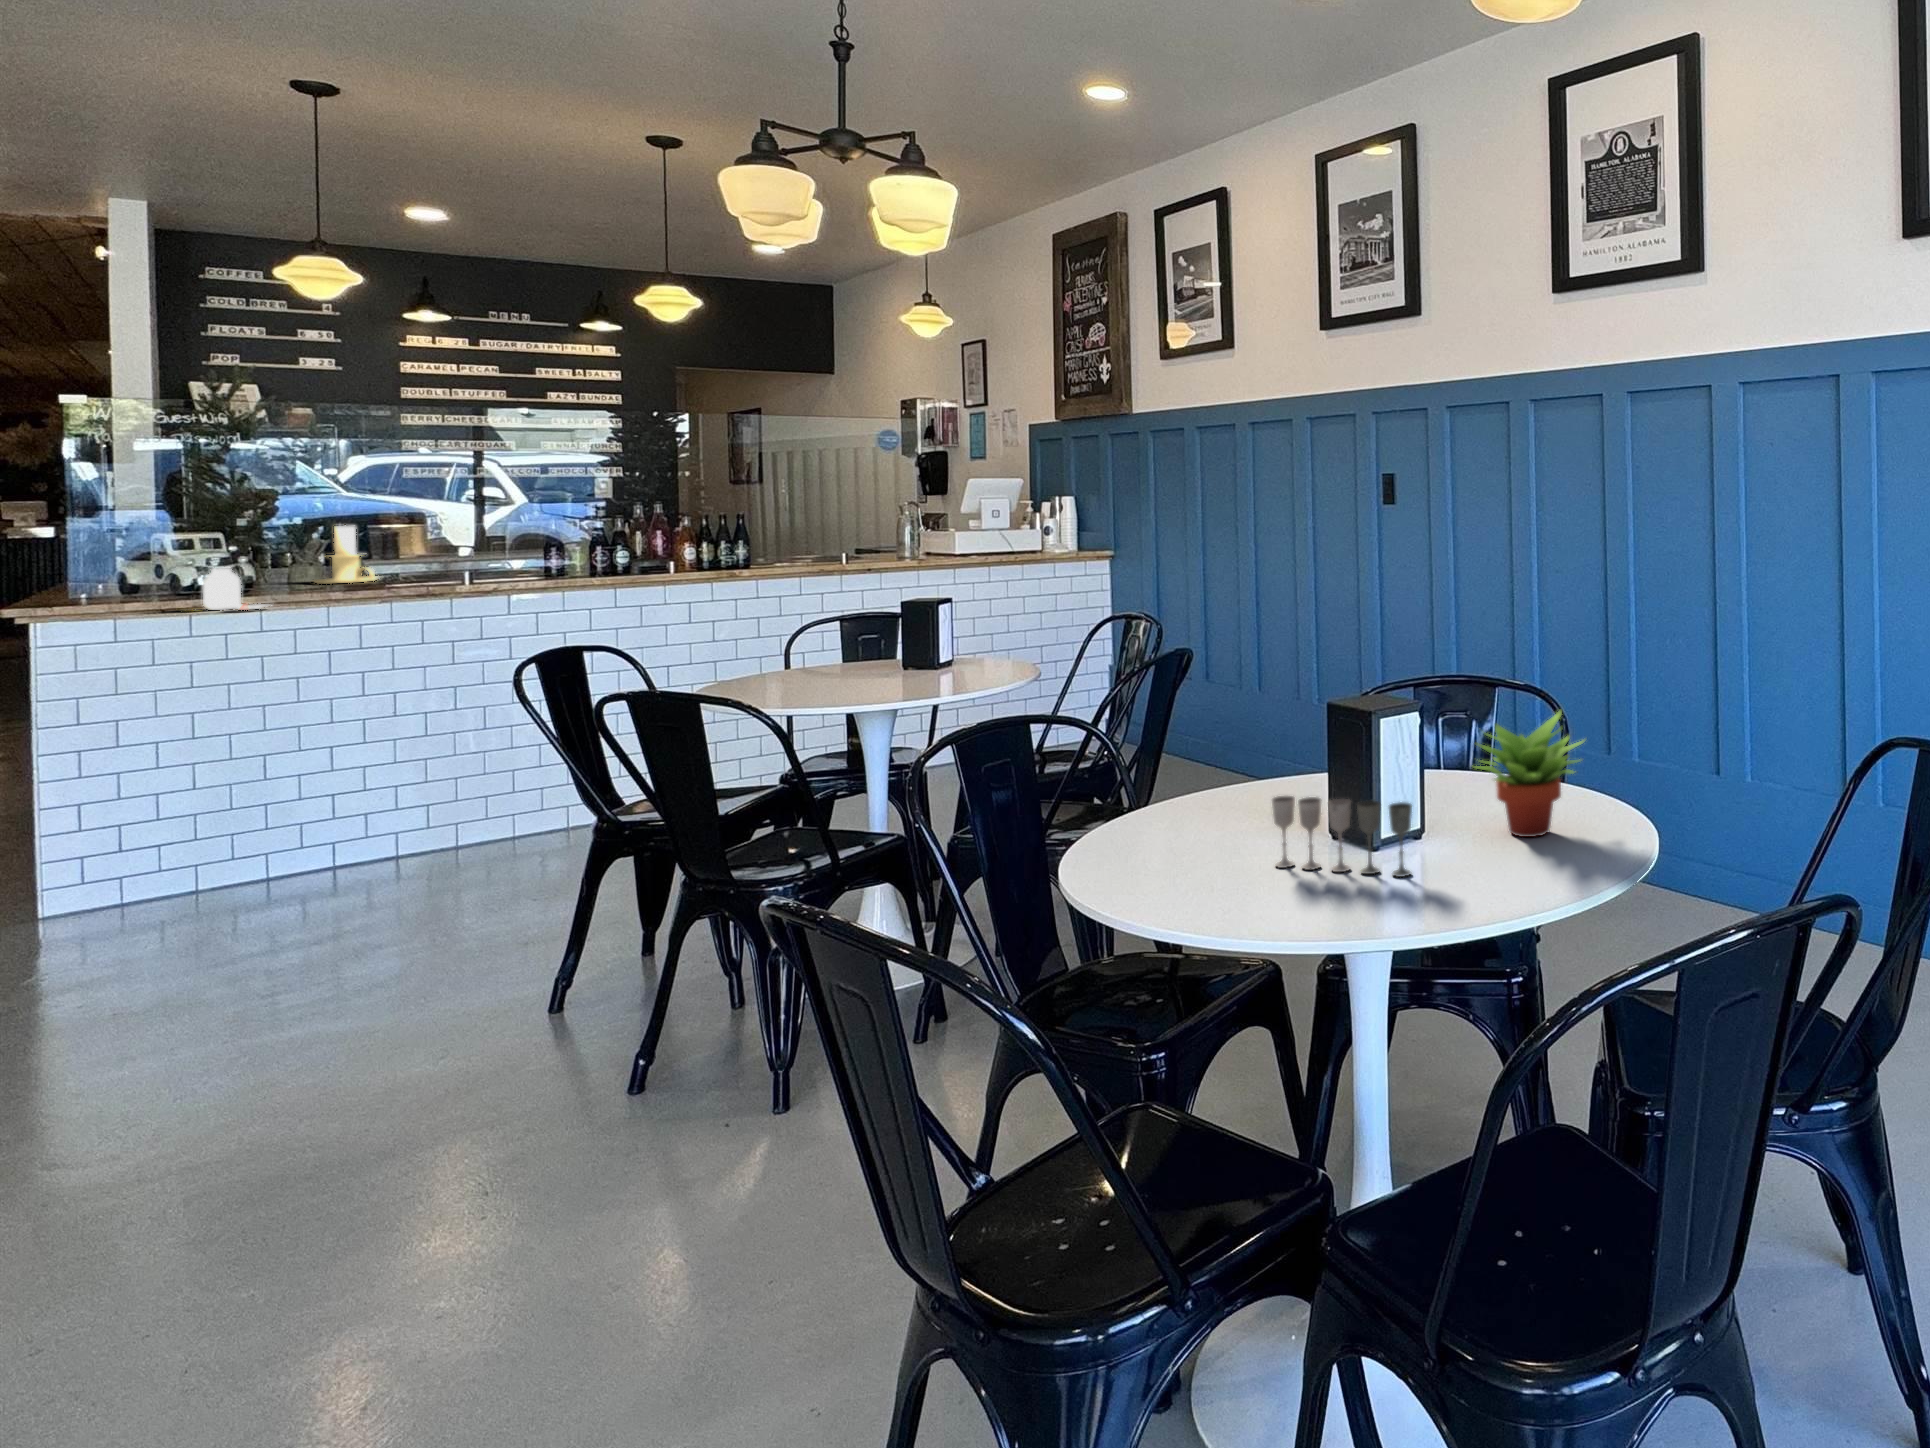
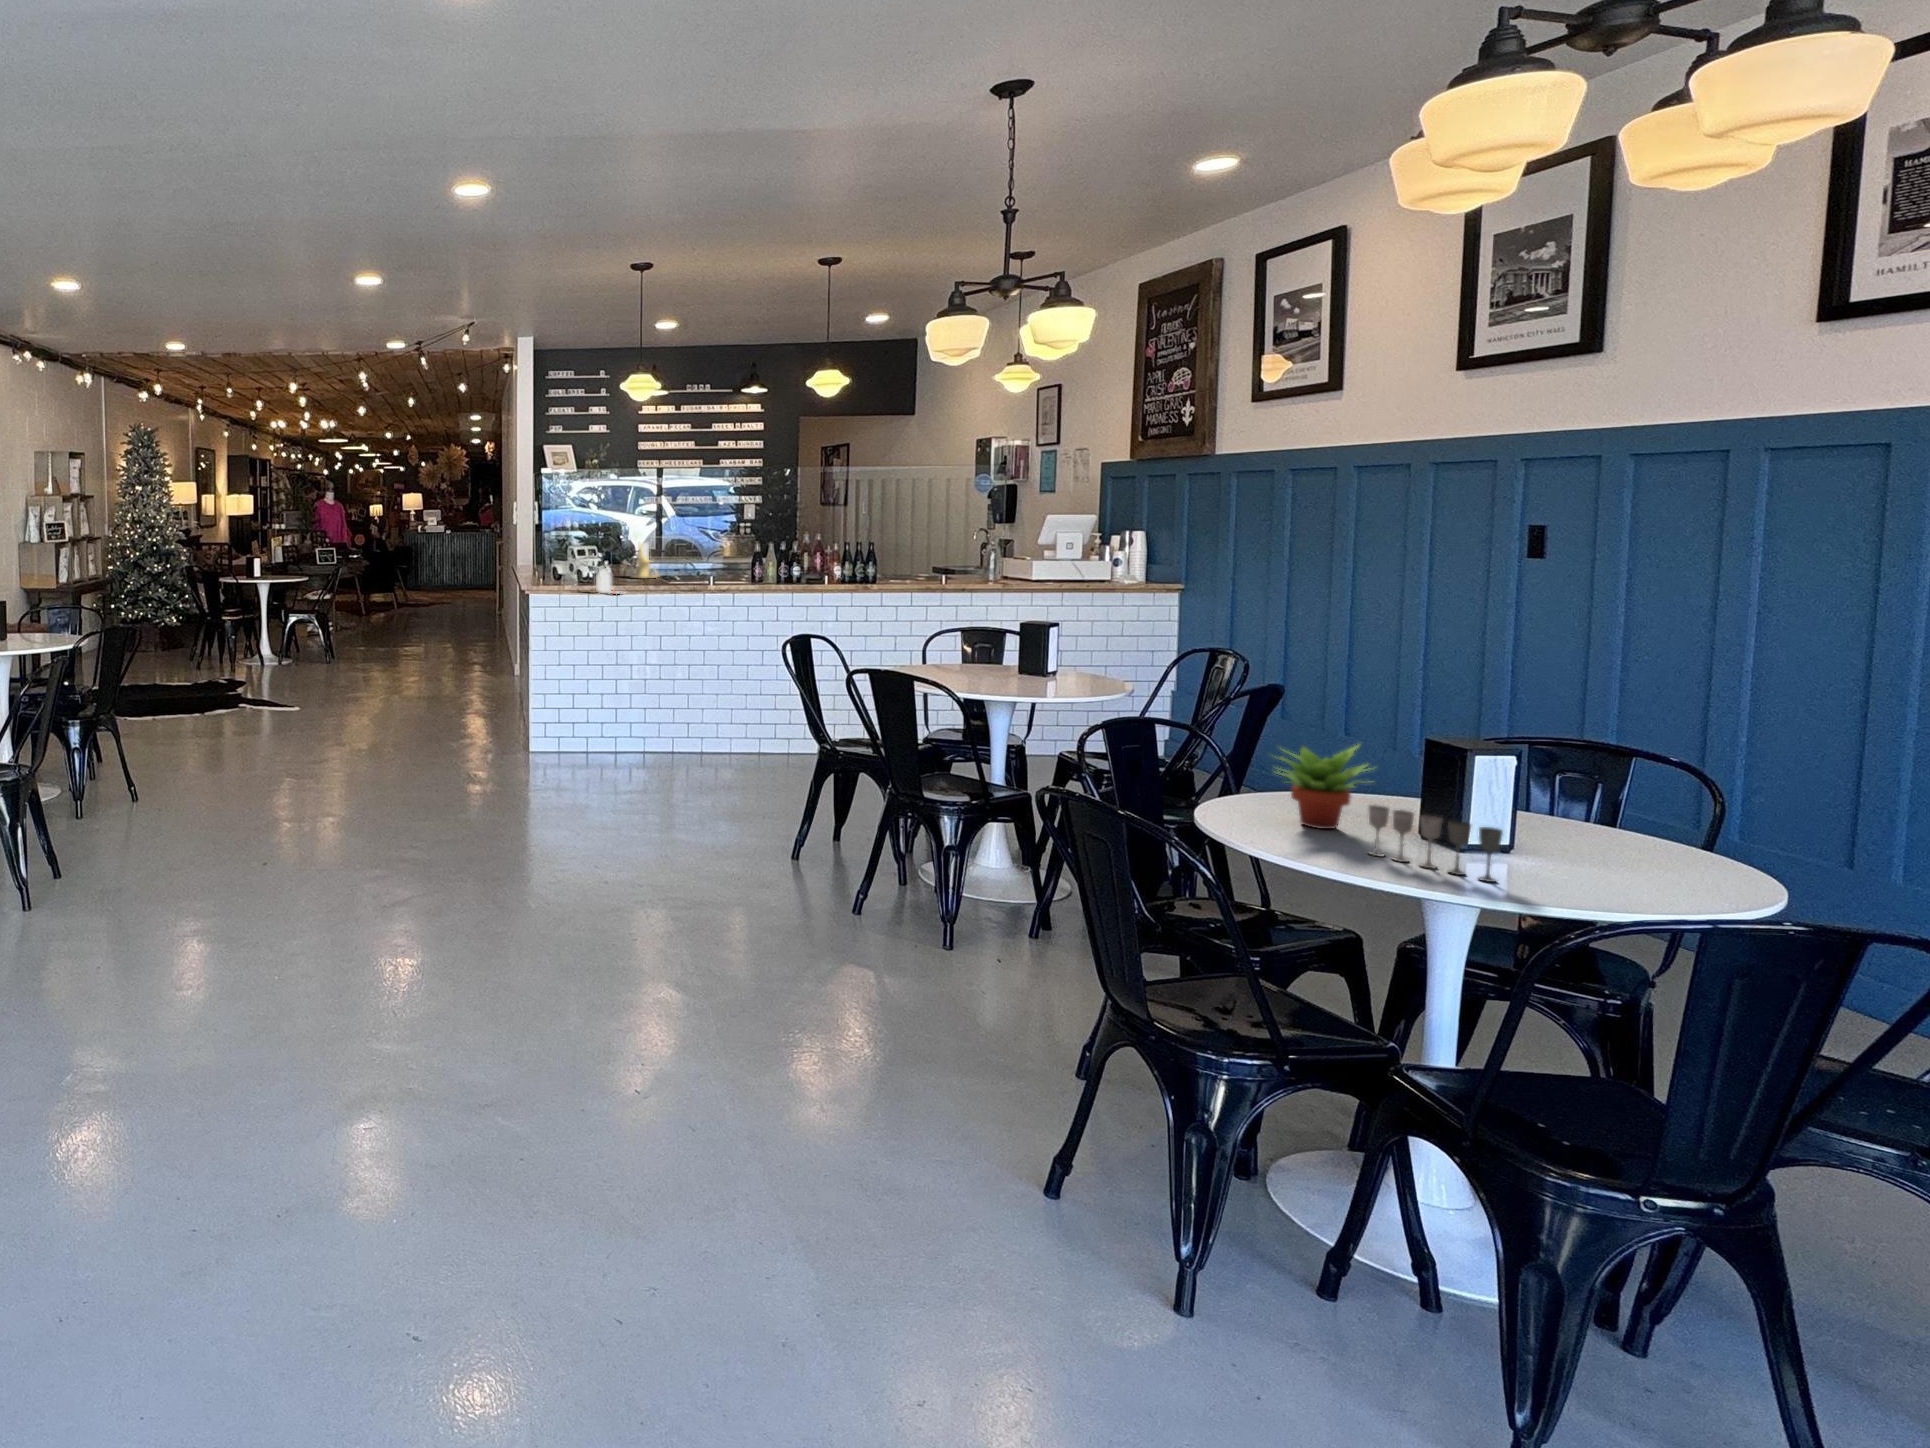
succulent plant: present [1476,710,1584,837] -> present [1280,744,1367,829]

